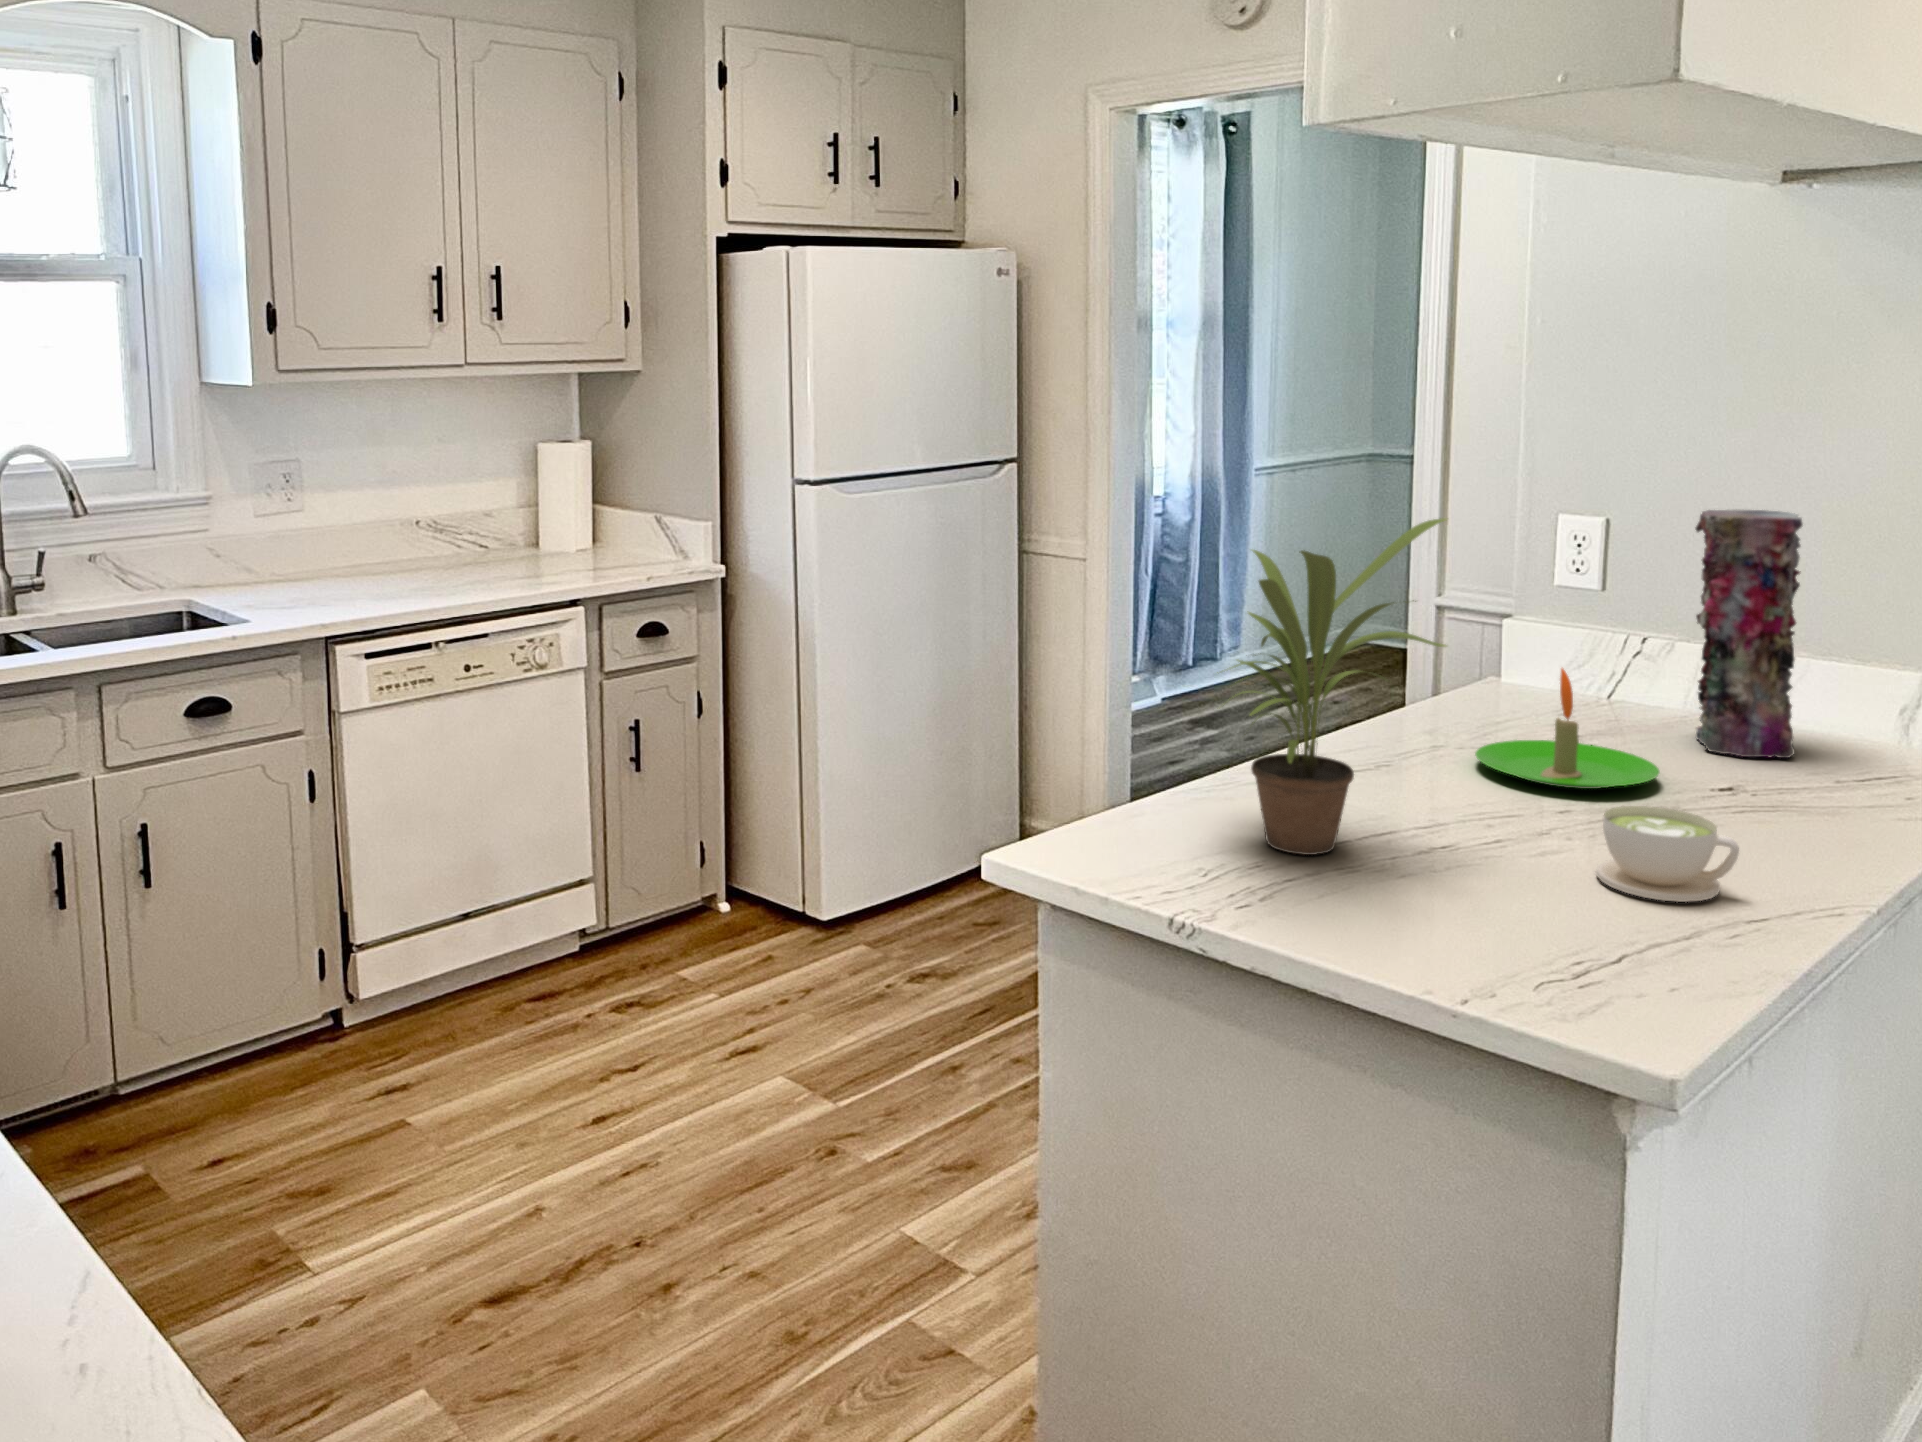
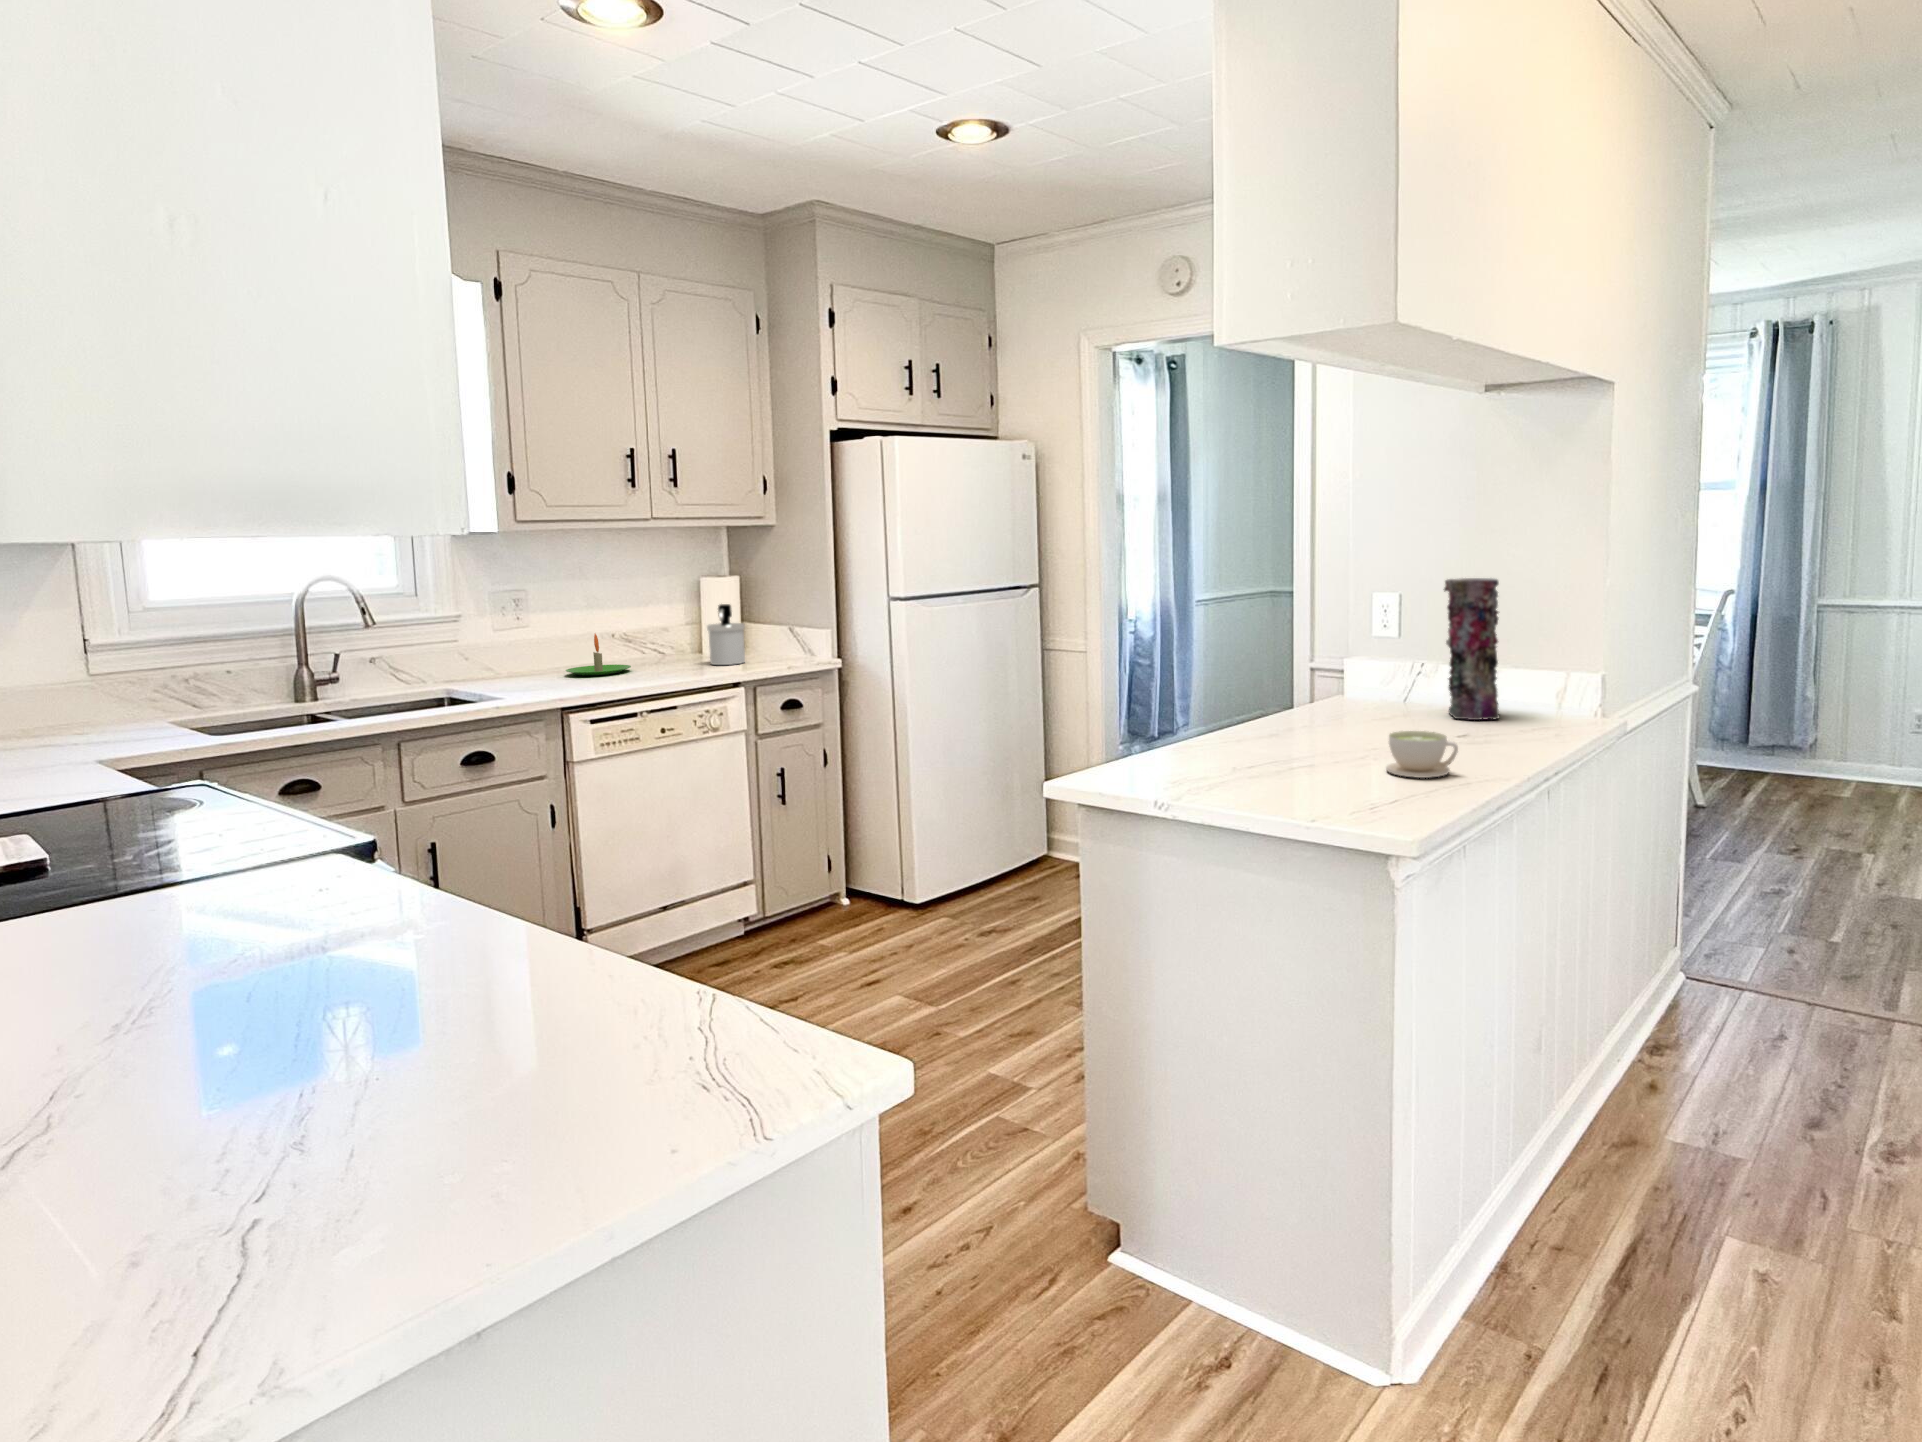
soap dispenser: none [537,484,588,571] -> present [707,604,745,665]
potted plant: present [1234,519,1446,855] -> none [1174,572,1304,770]
candle: present [1475,669,1660,789] -> present [566,634,631,675]

